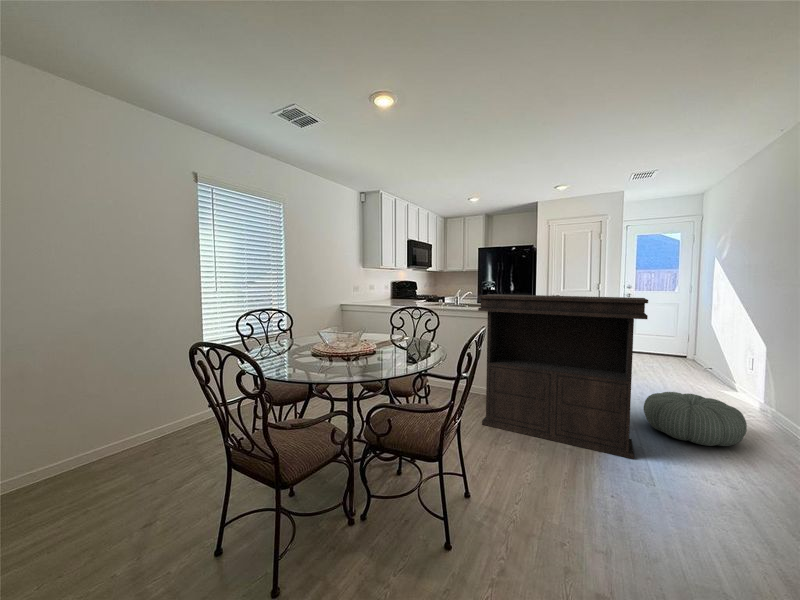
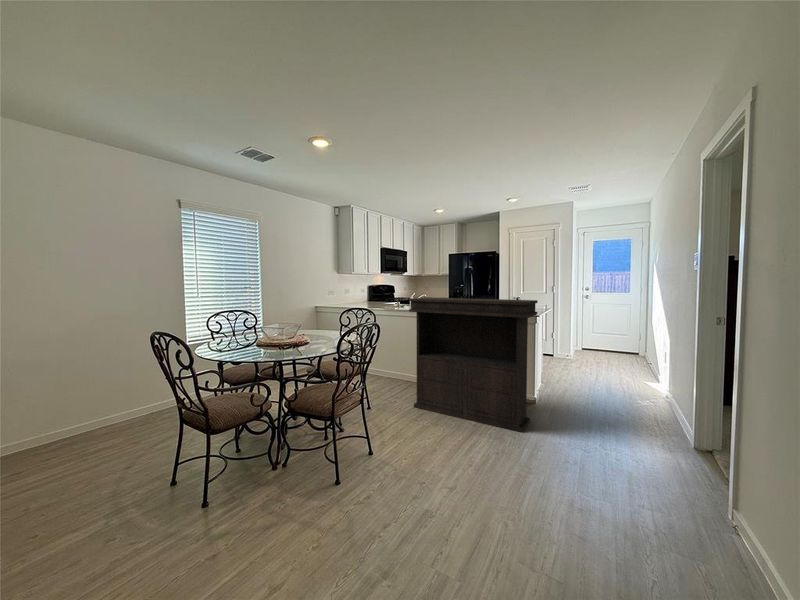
pouf: present [644,392,747,446] -> none [551,381,627,424]

